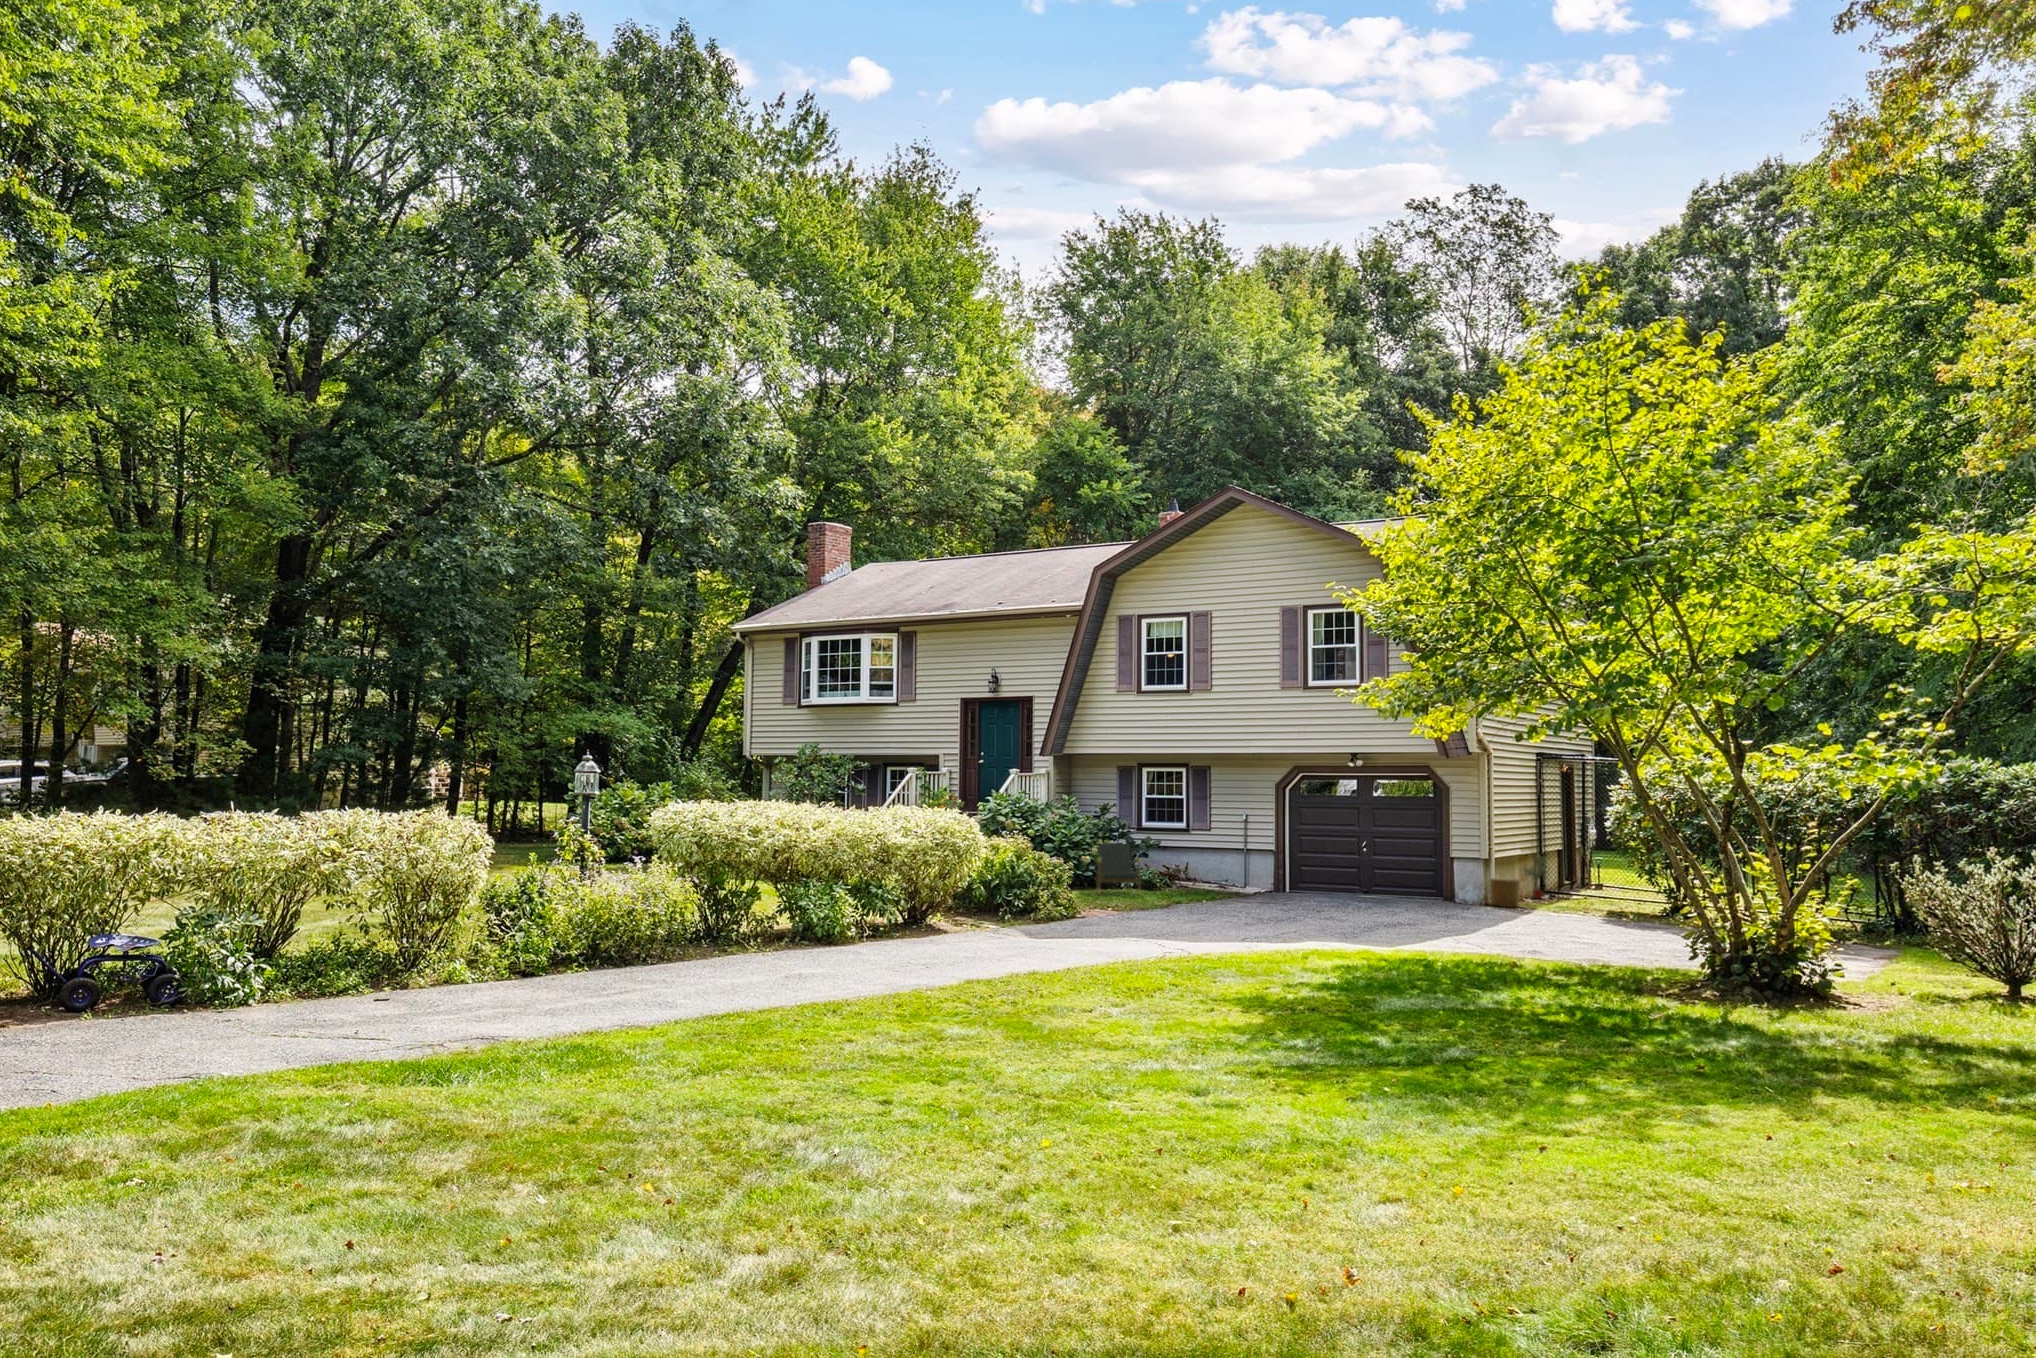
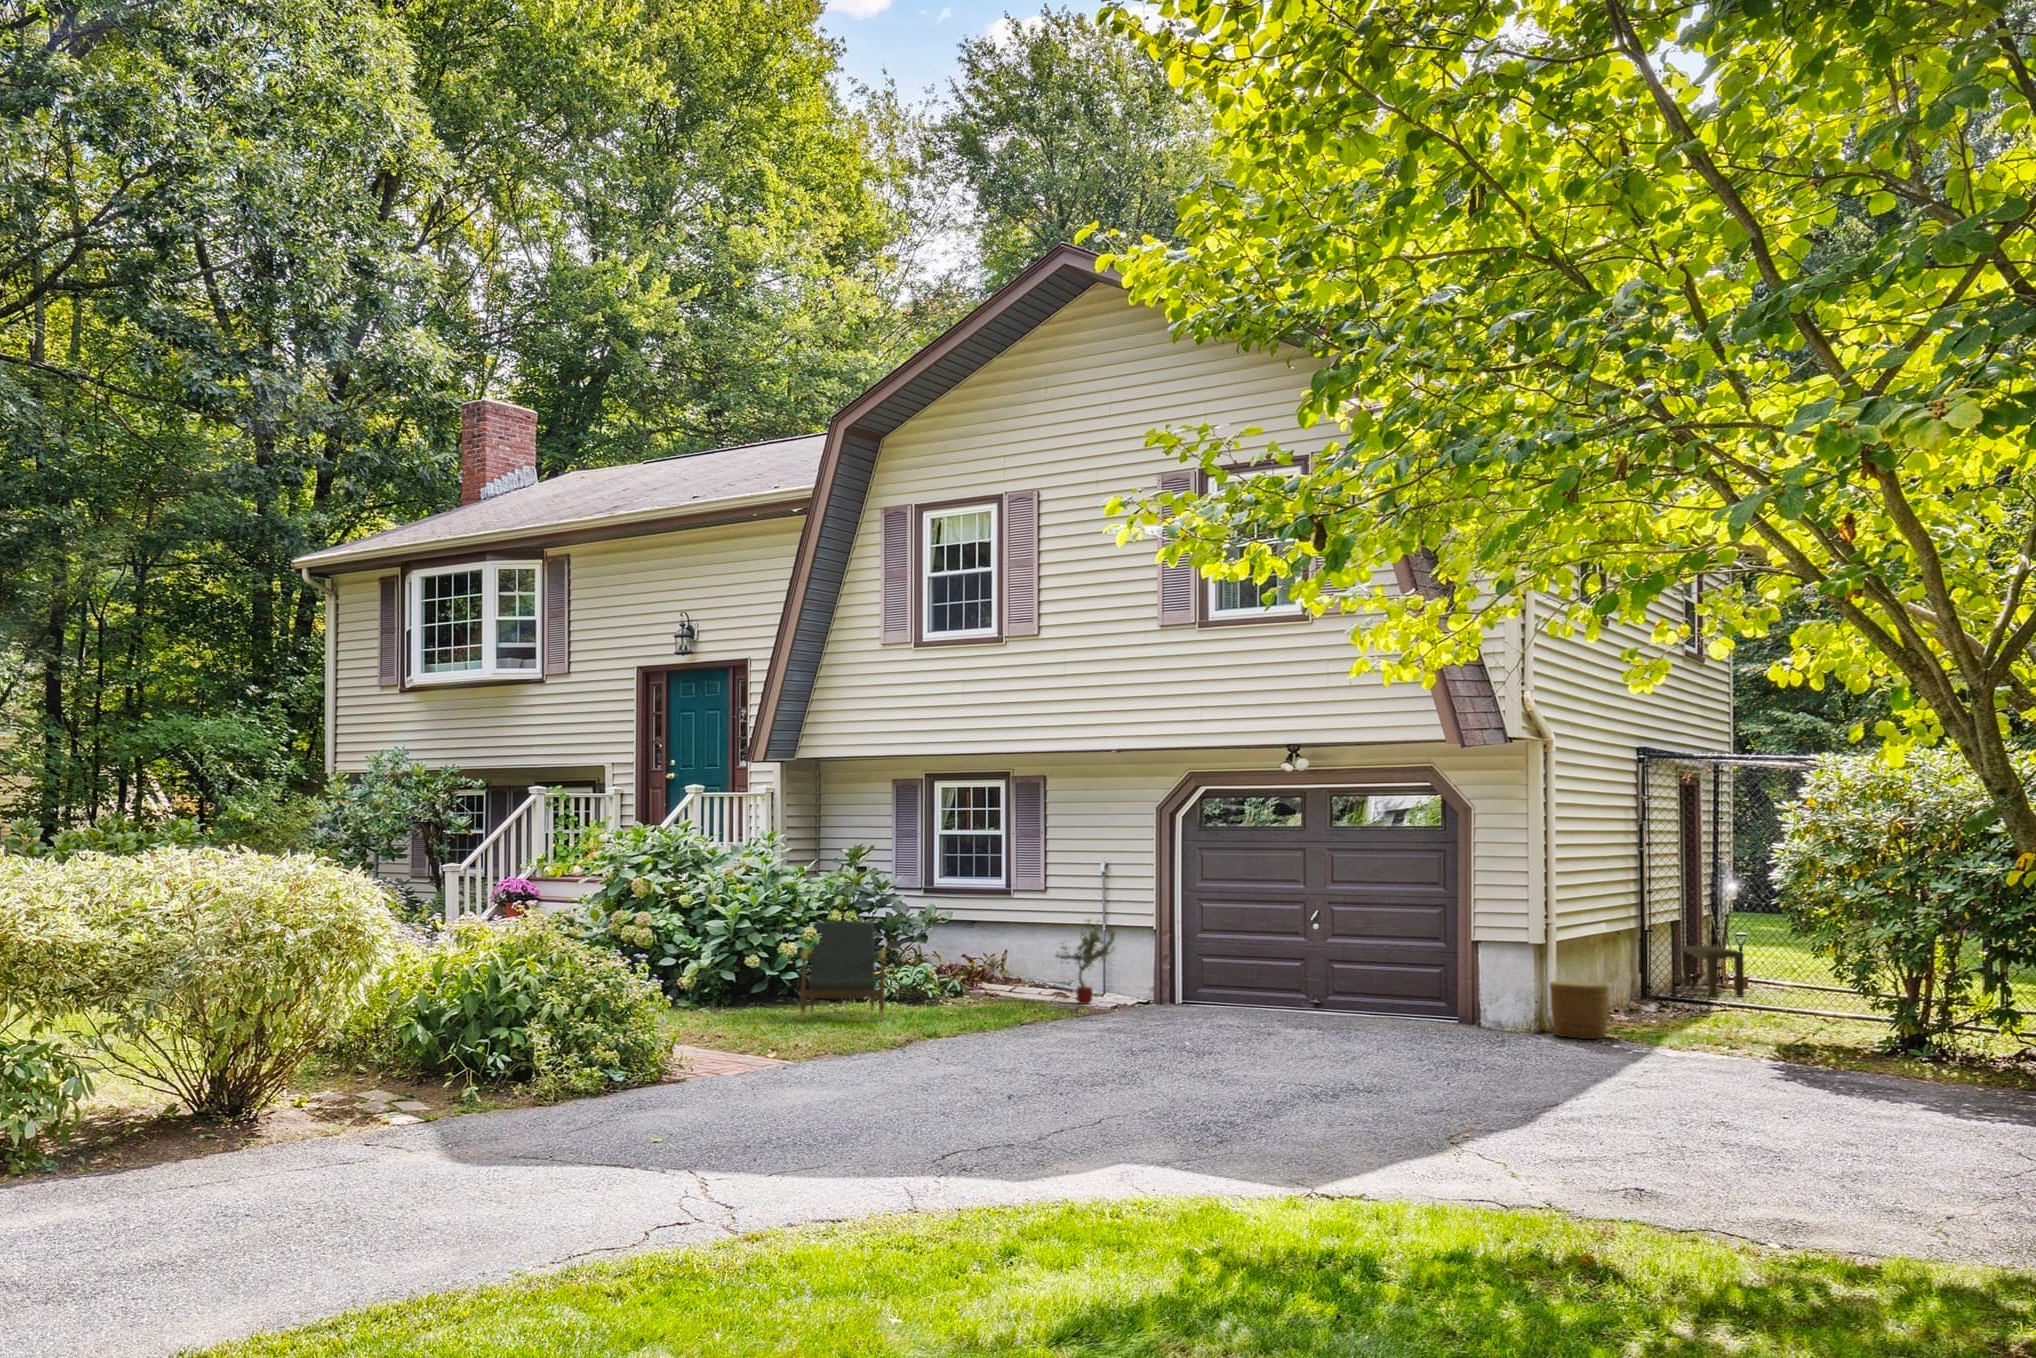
potted tree: present [1524,854,1548,899] -> present [1056,920,1115,1004]
bench: none [1562,865,1597,893] -> present [1681,946,1744,997]

